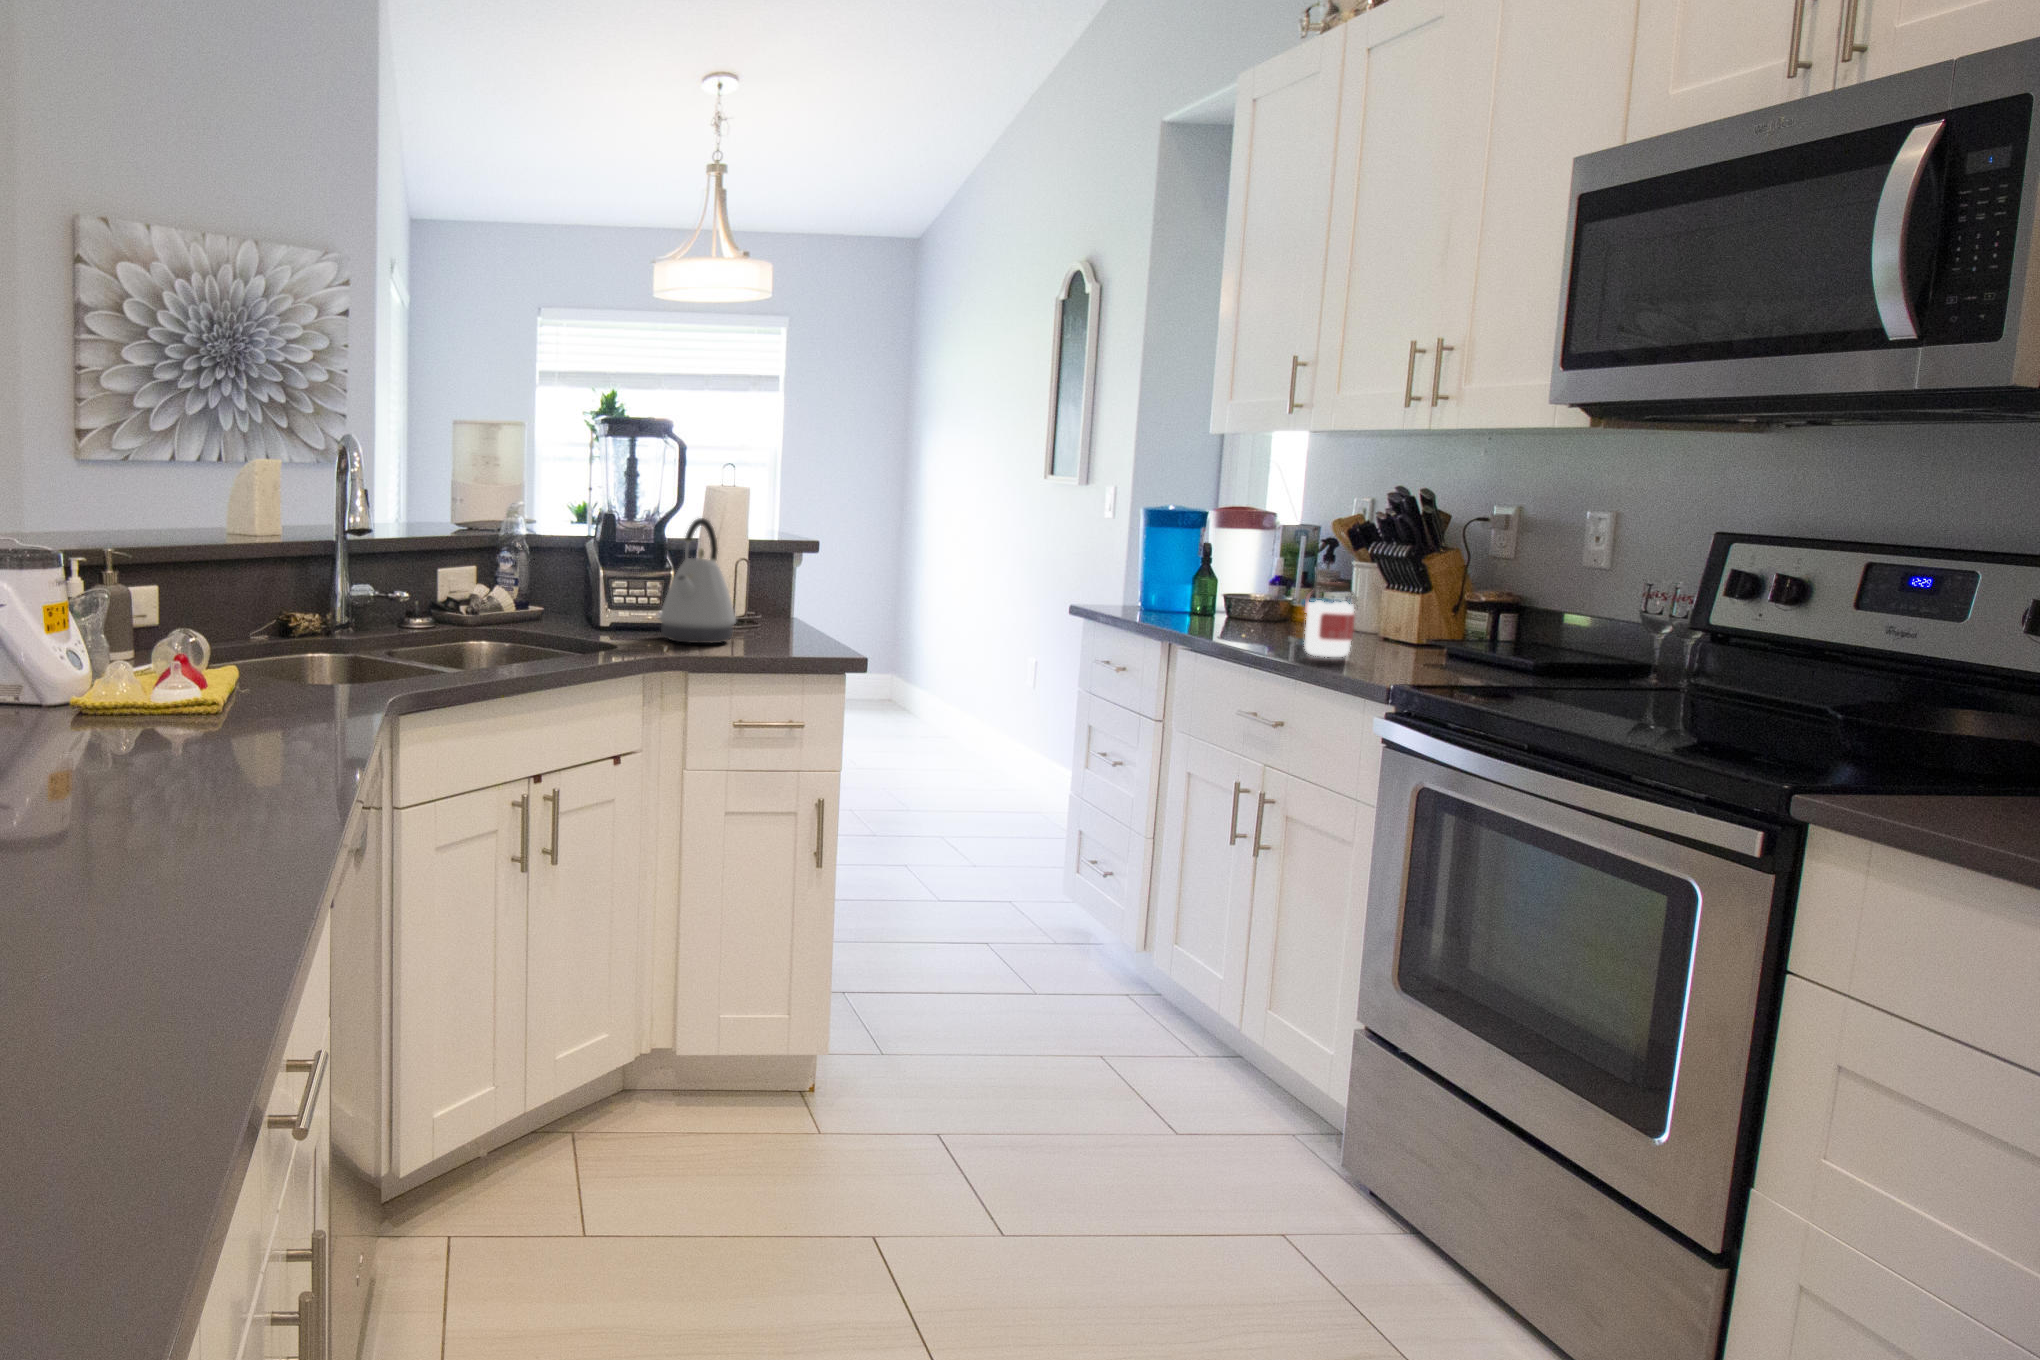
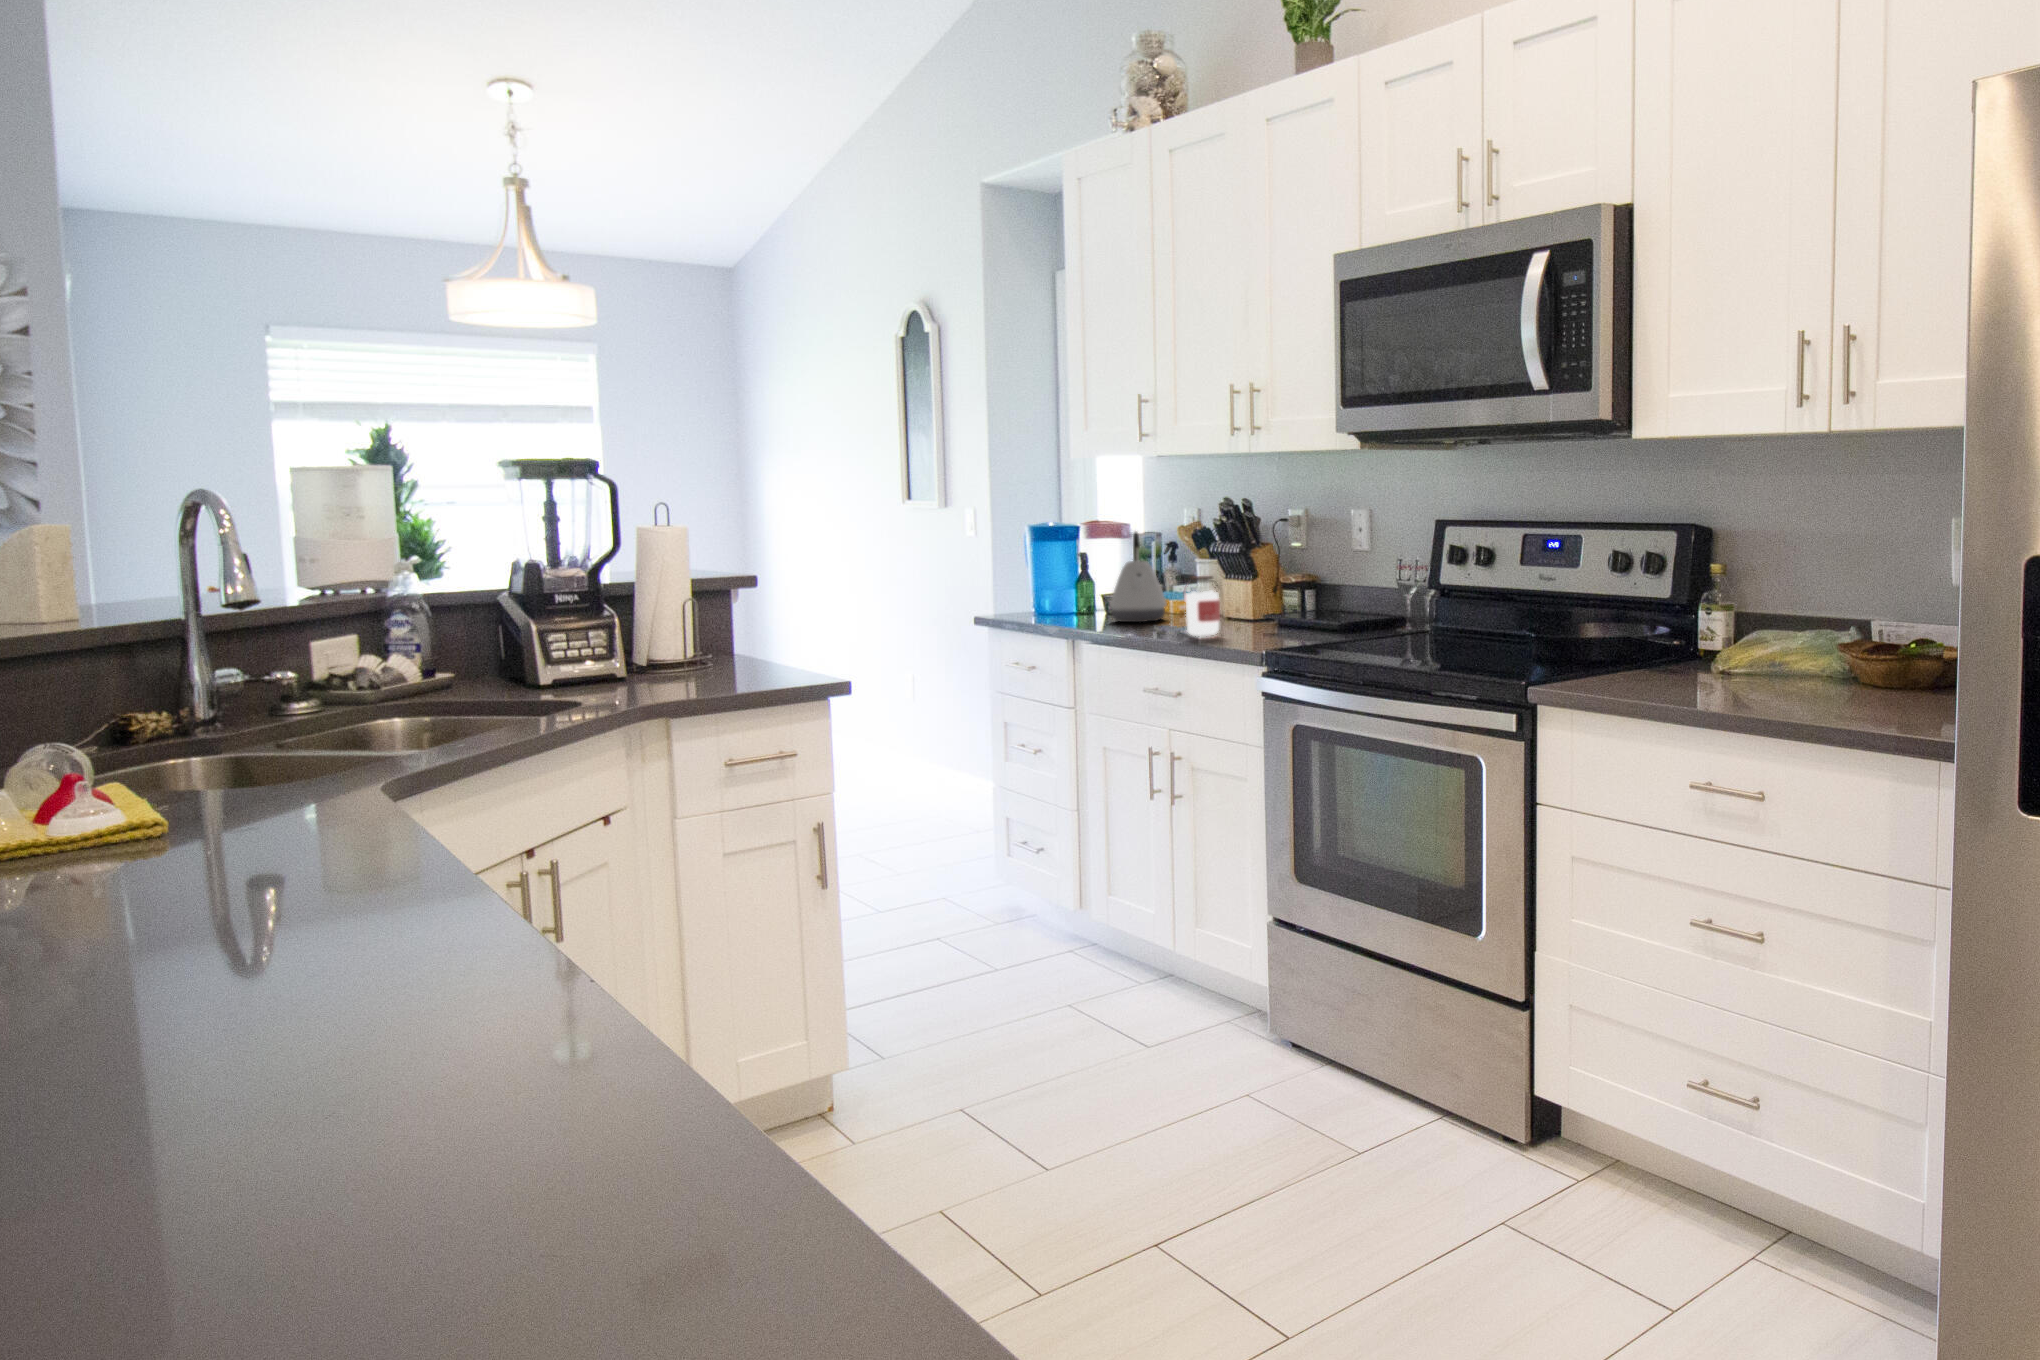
kettle: present [659,518,736,643] -> present [1110,532,1167,622]

